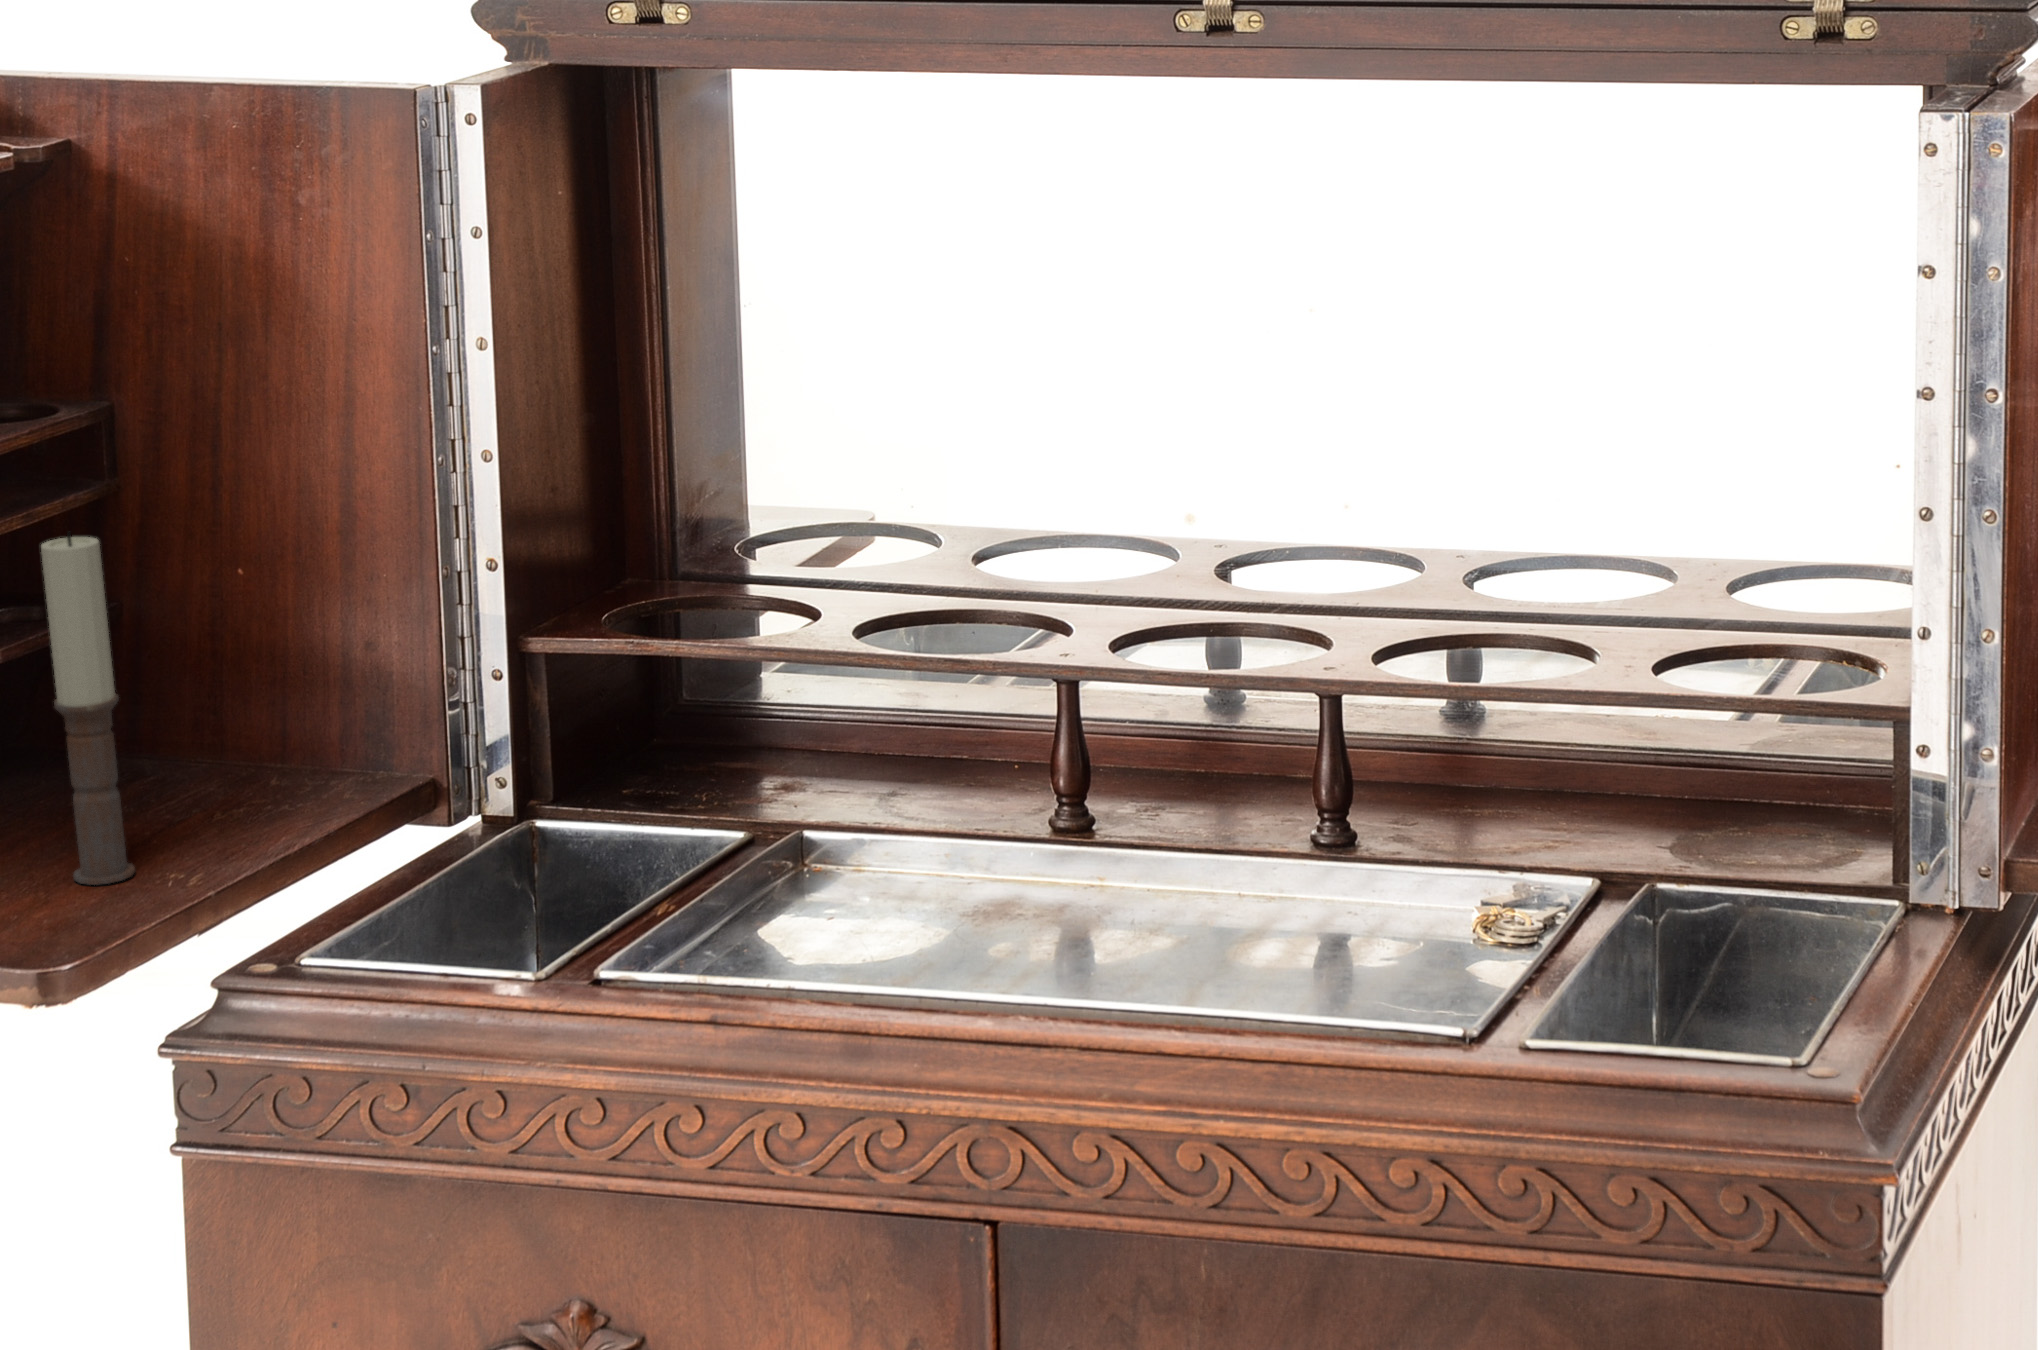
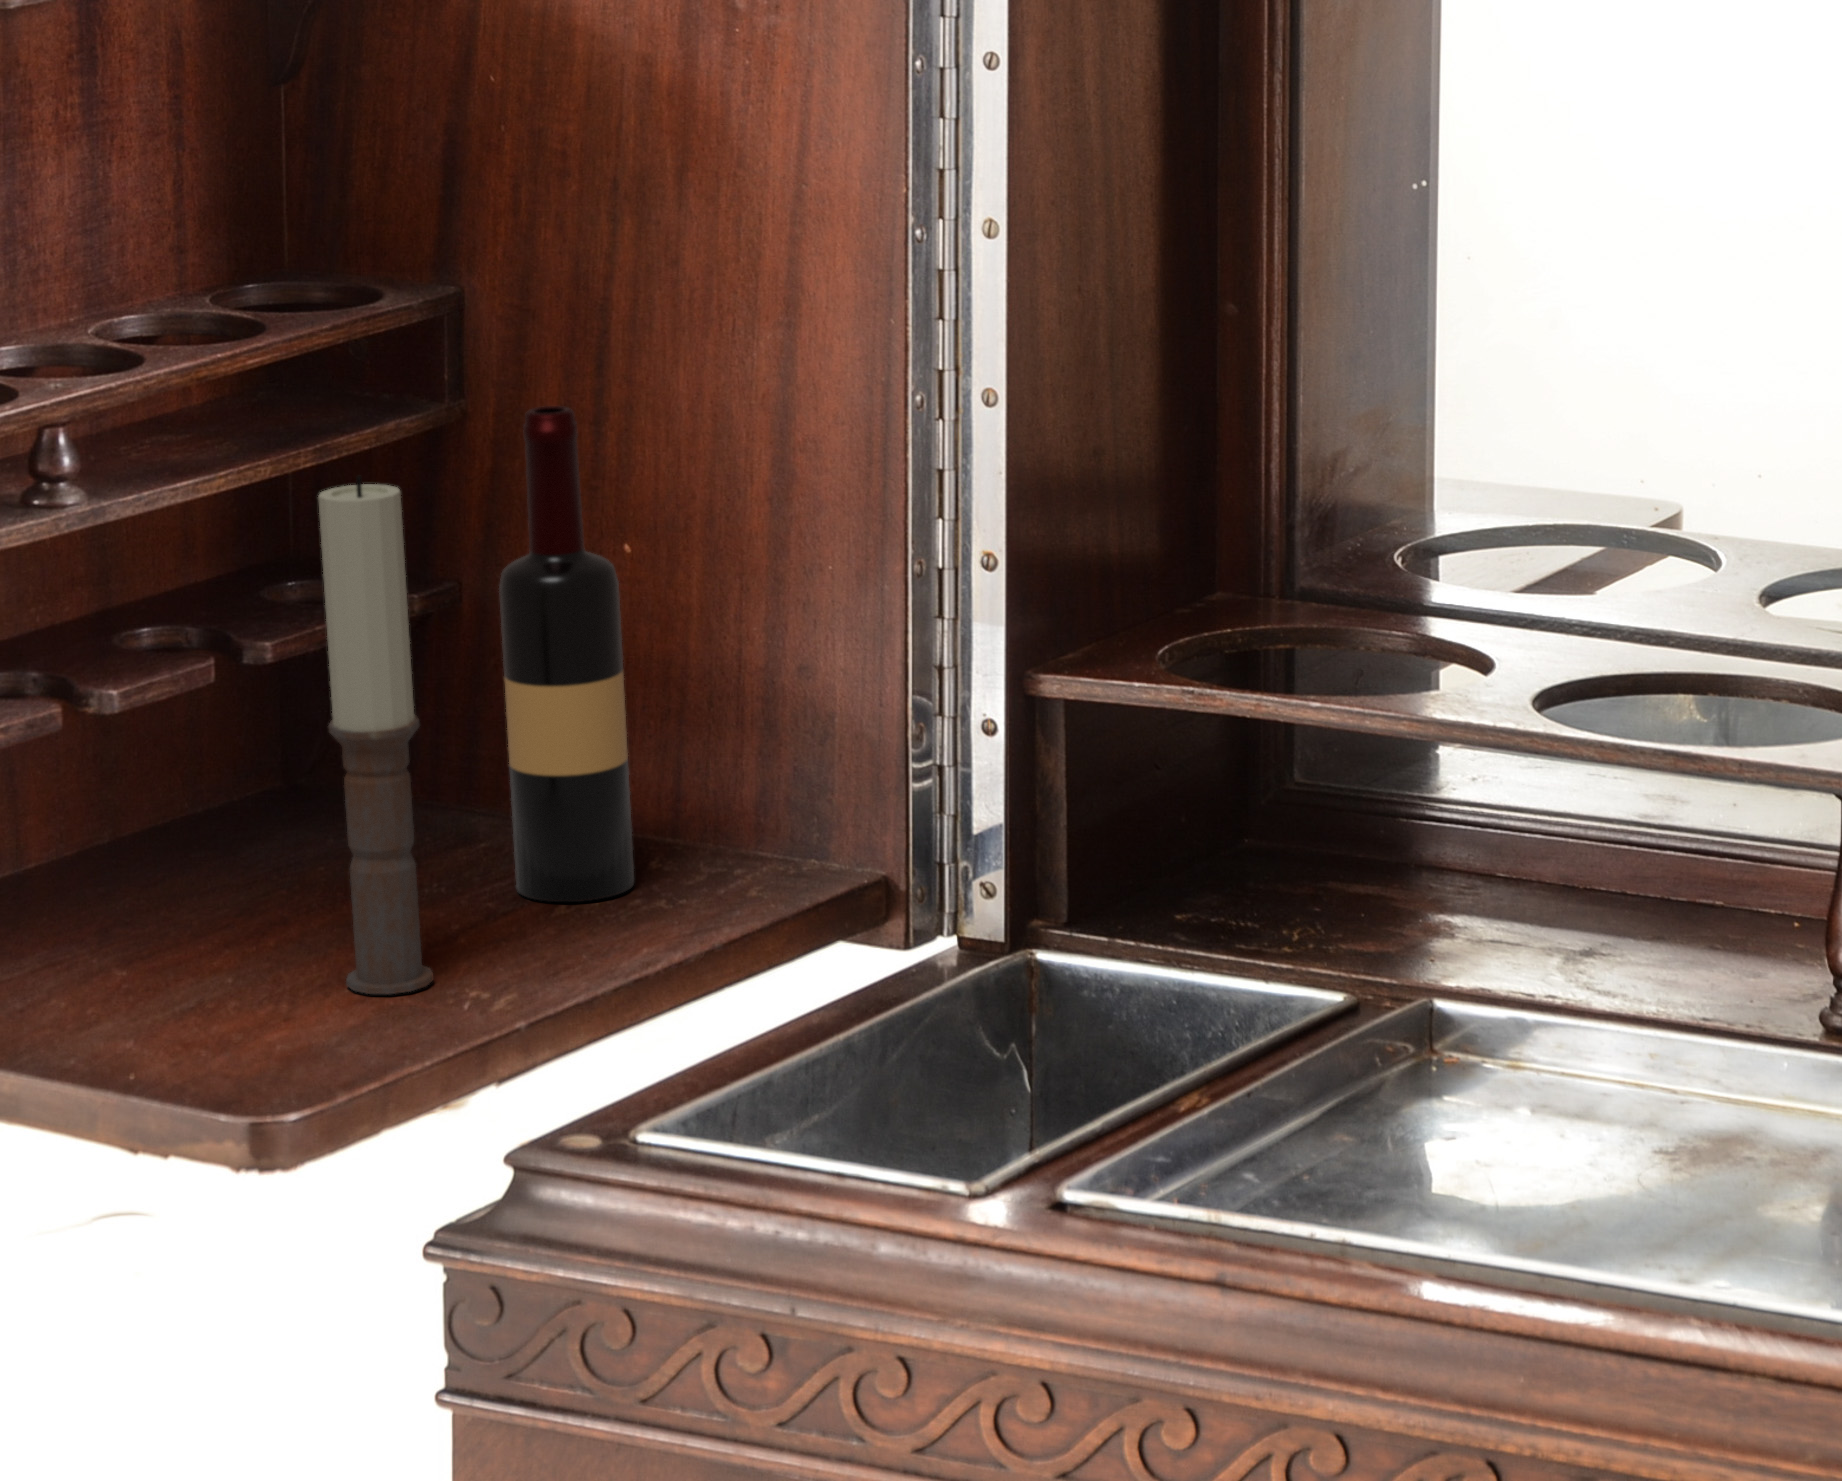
wine bottle: none [152,475,255,812] -> present [499,406,634,902]

